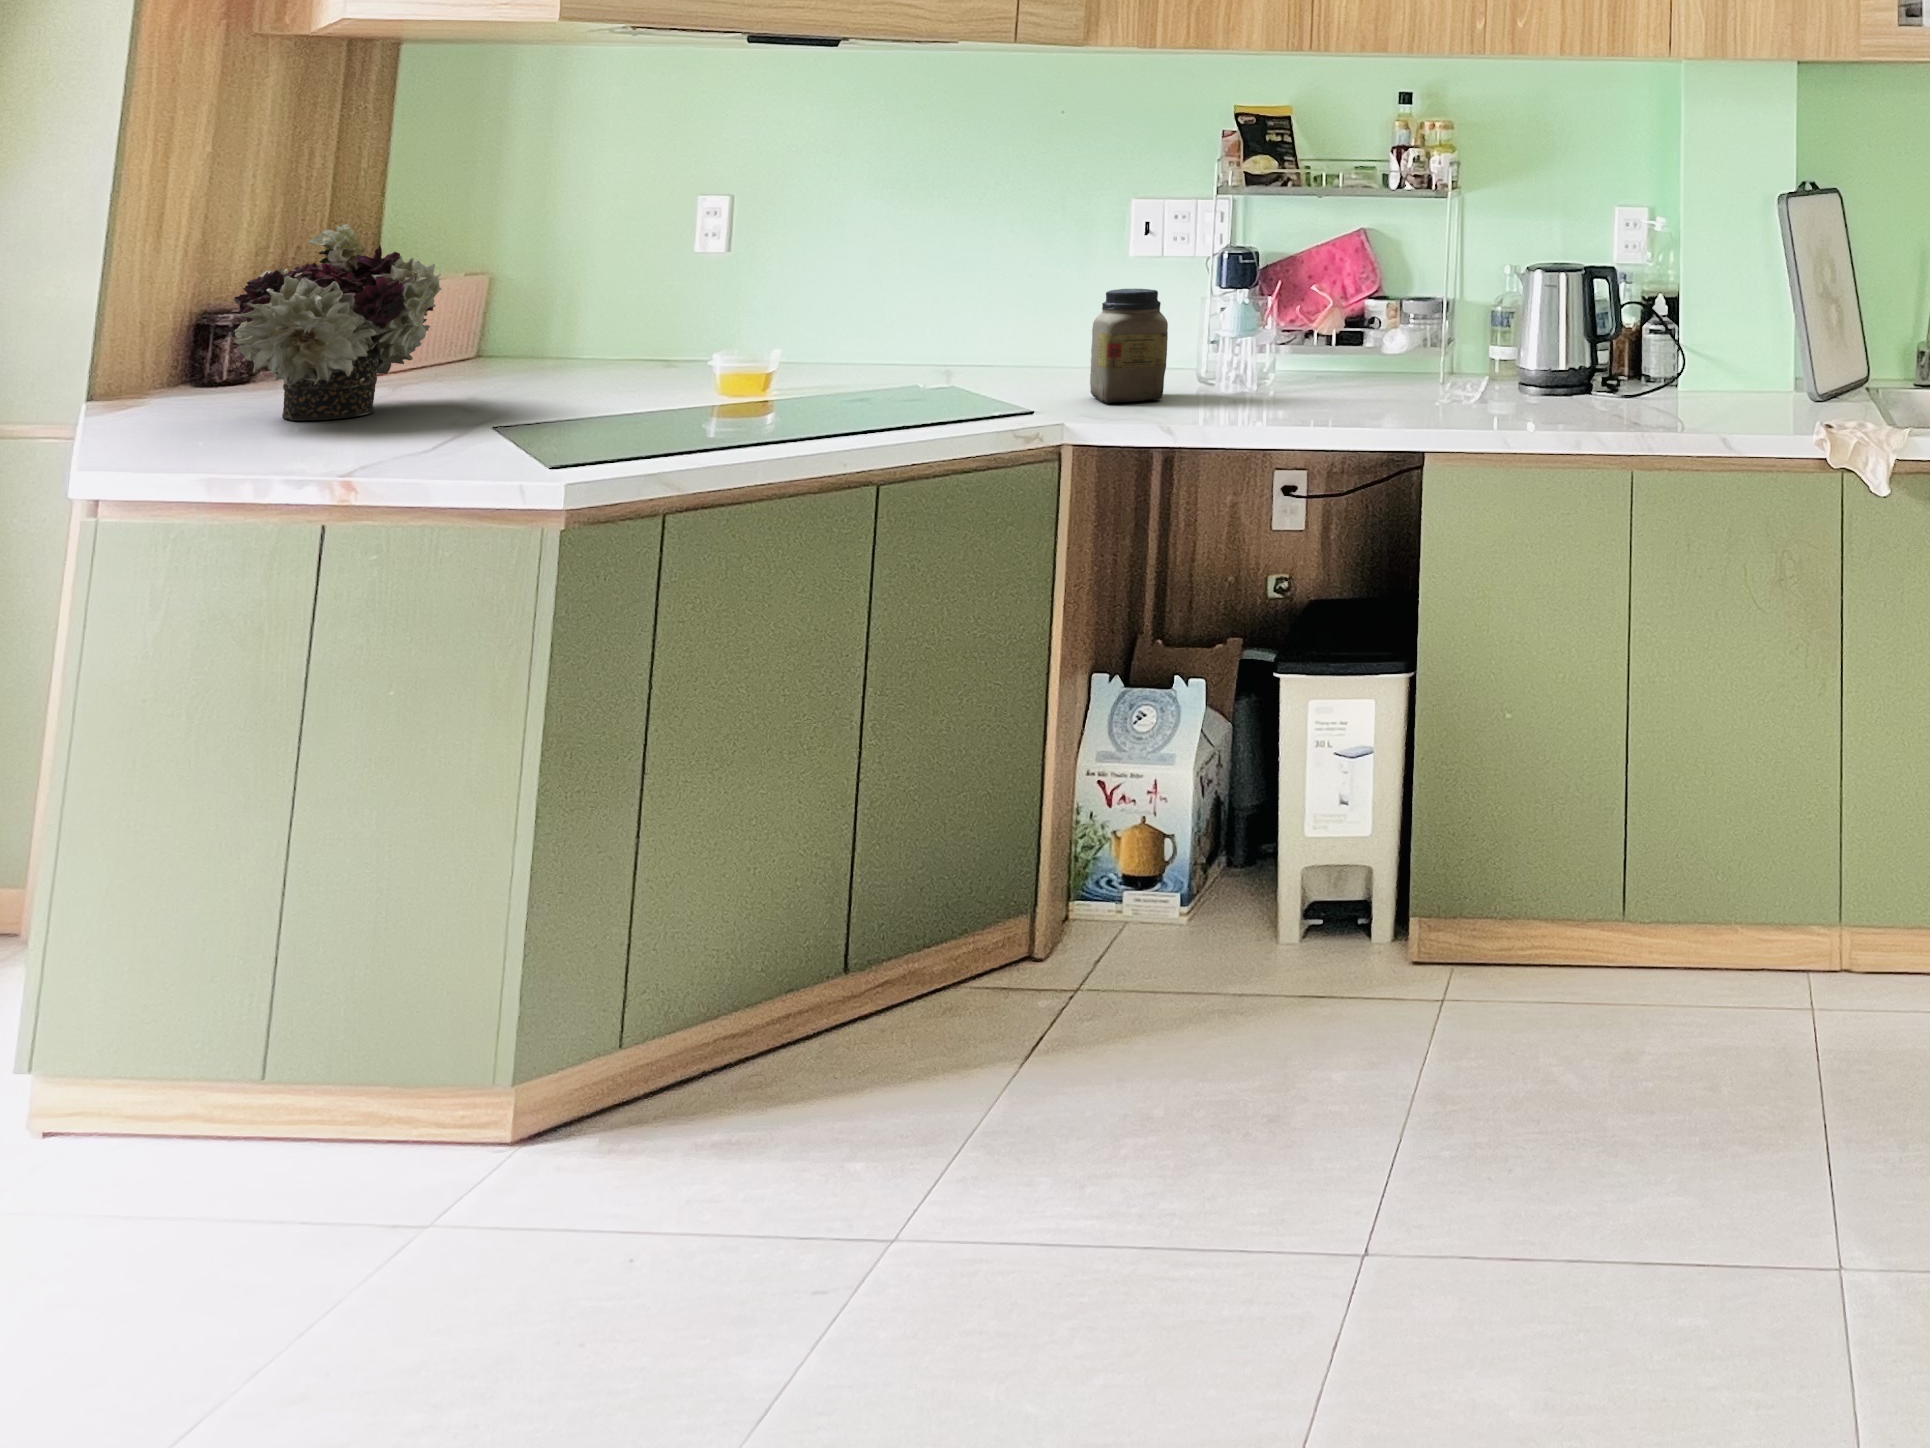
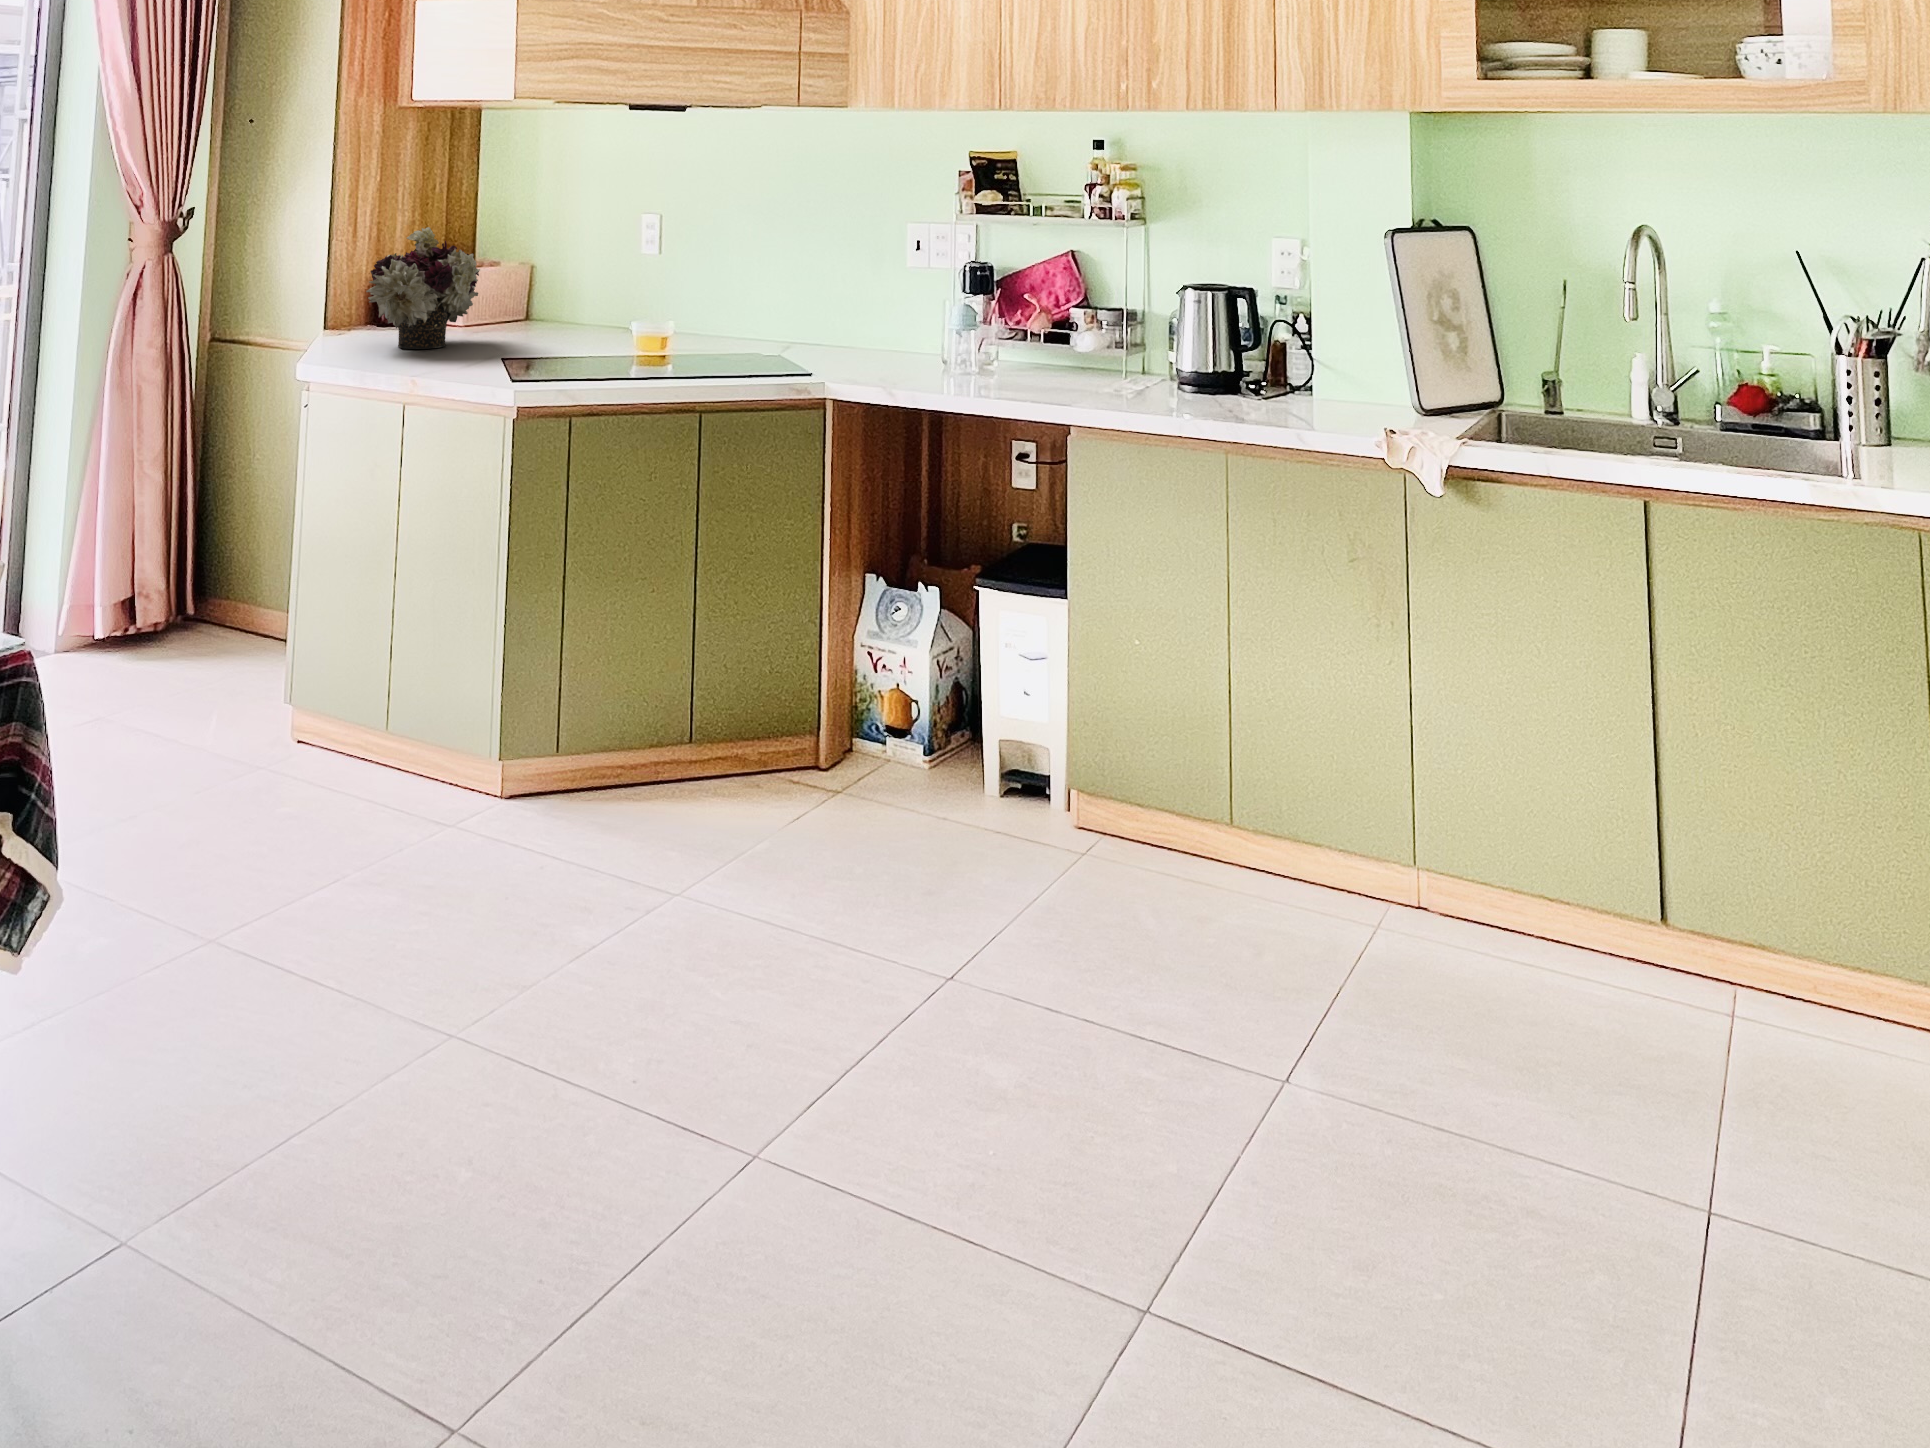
jar: present [1090,289,1168,403] -> none [862,289,911,374]

